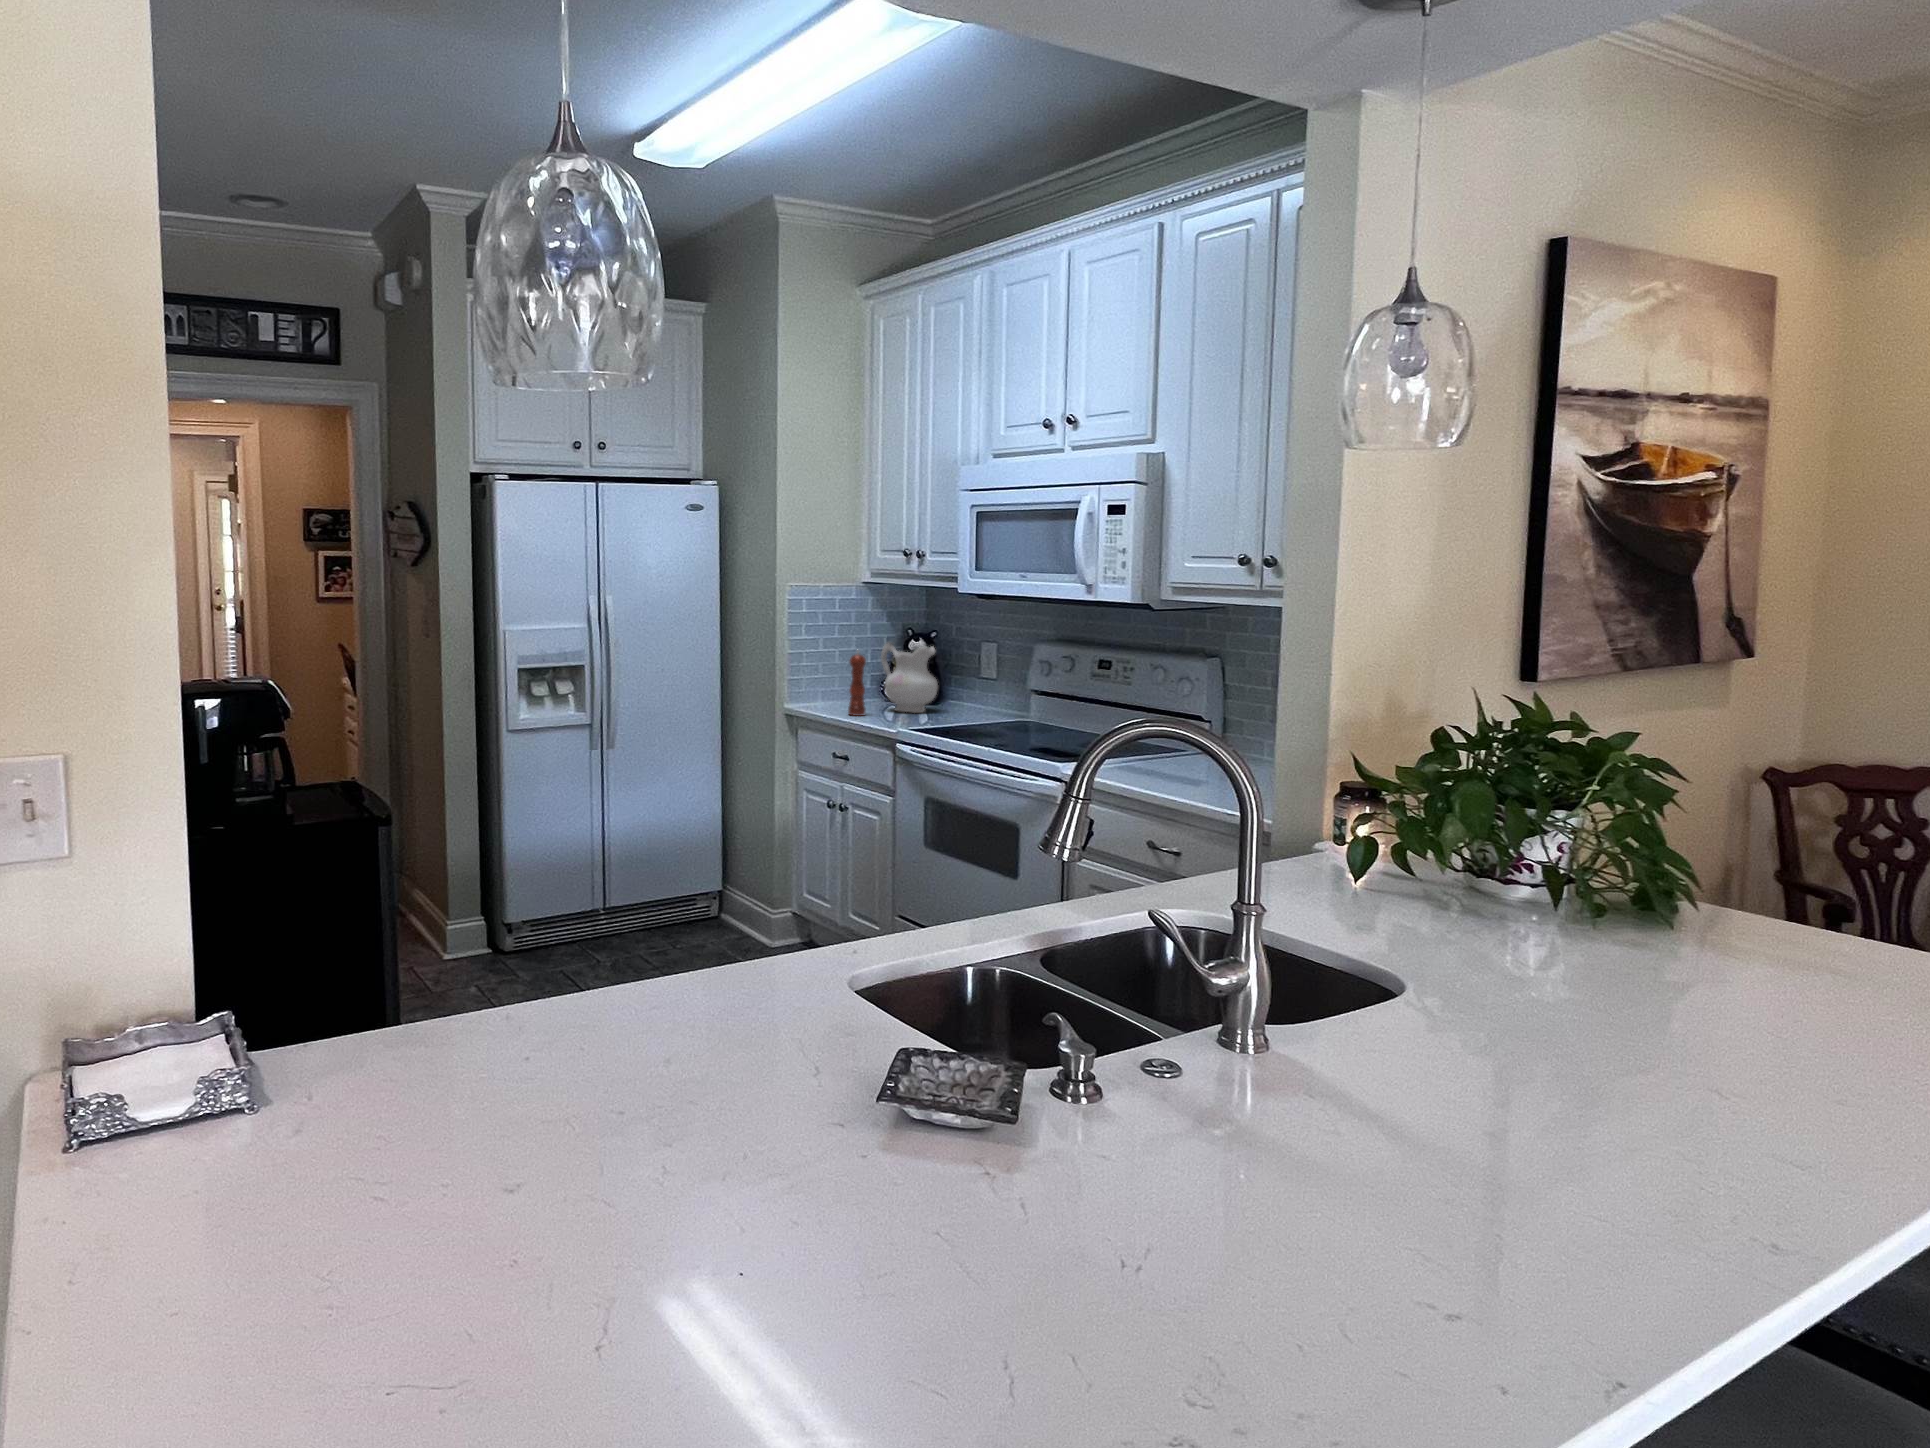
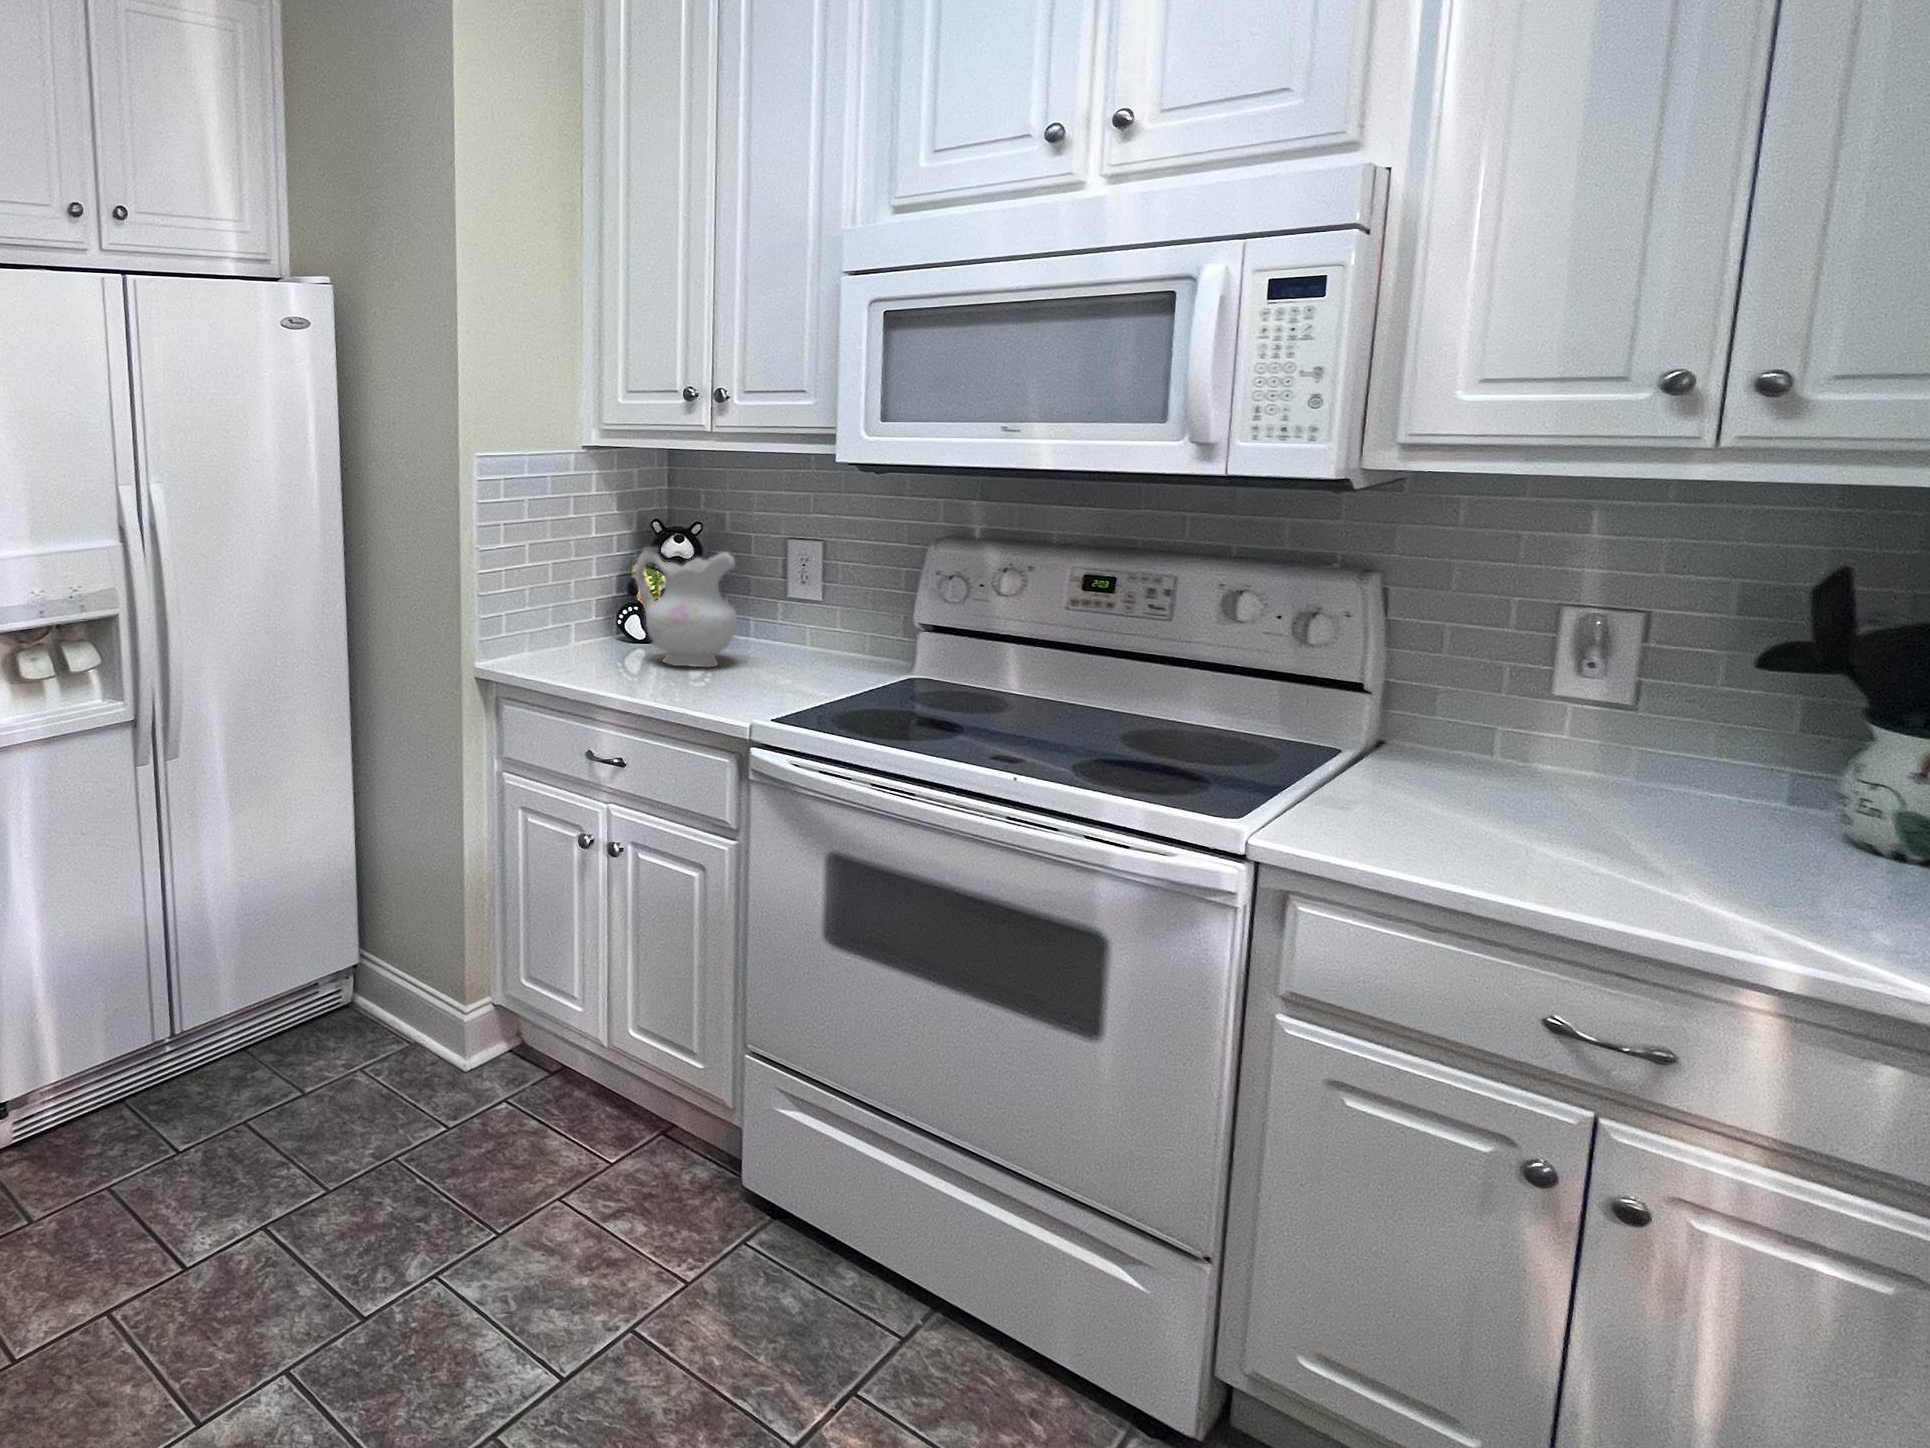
pepper mill: present [848,651,866,716] -> none [604,567,634,682]

